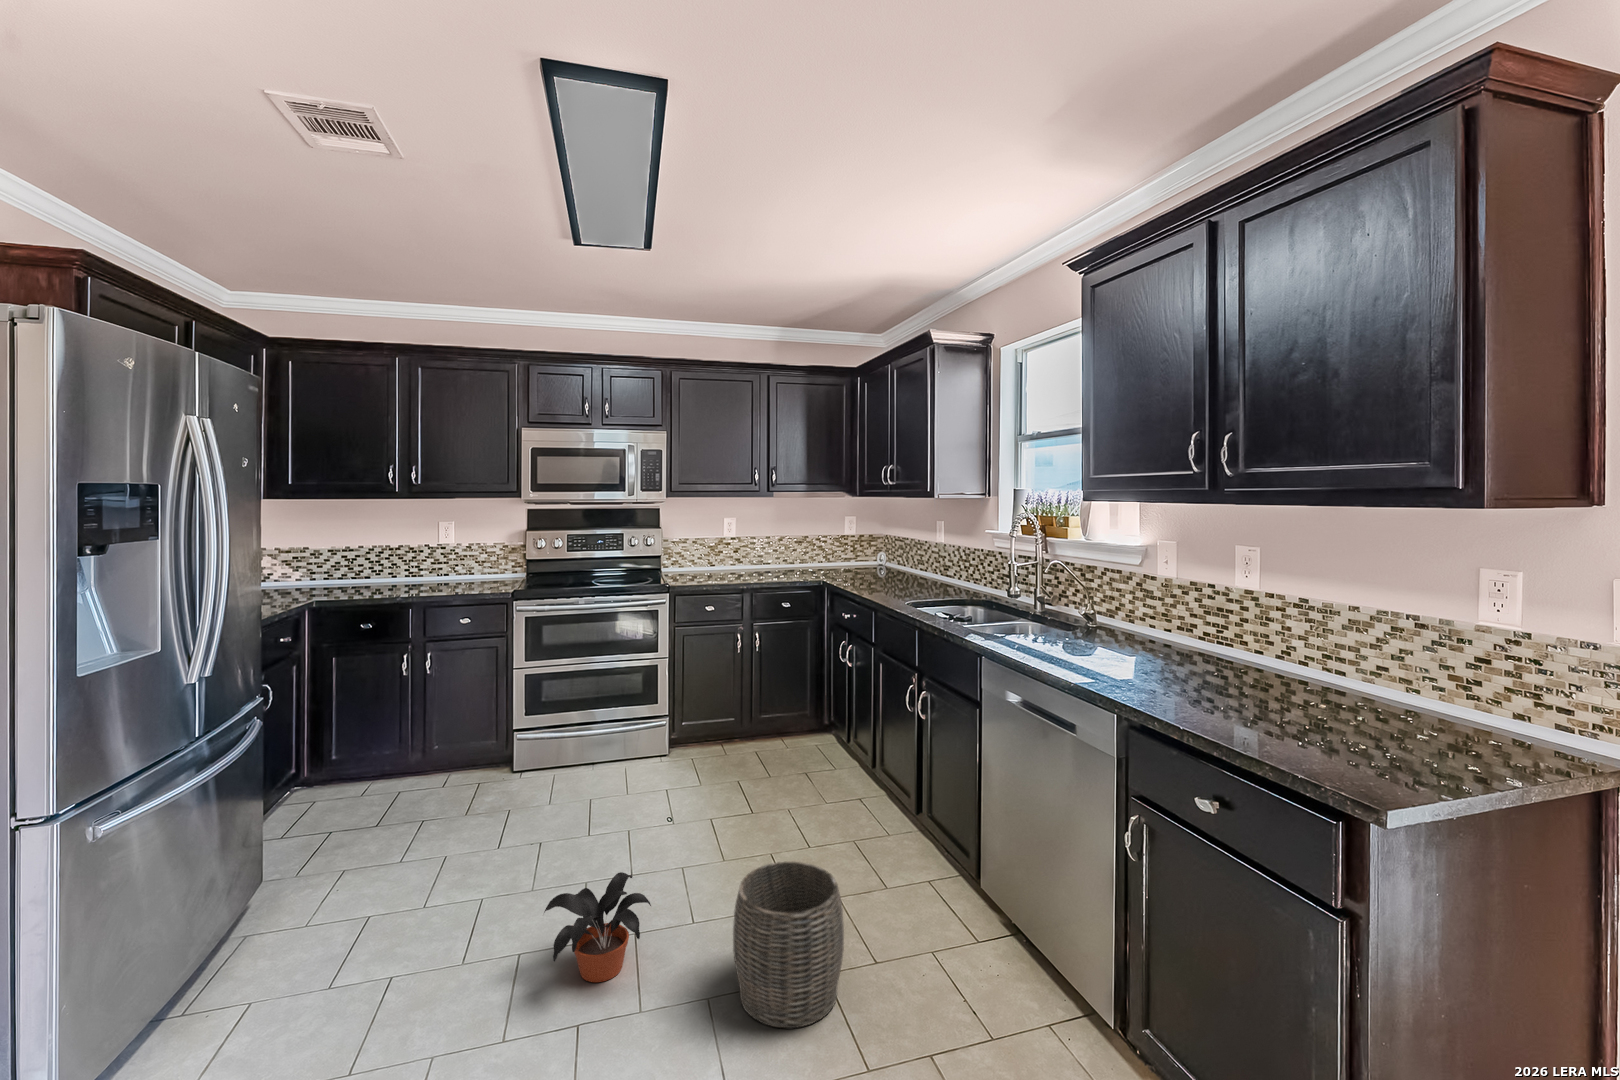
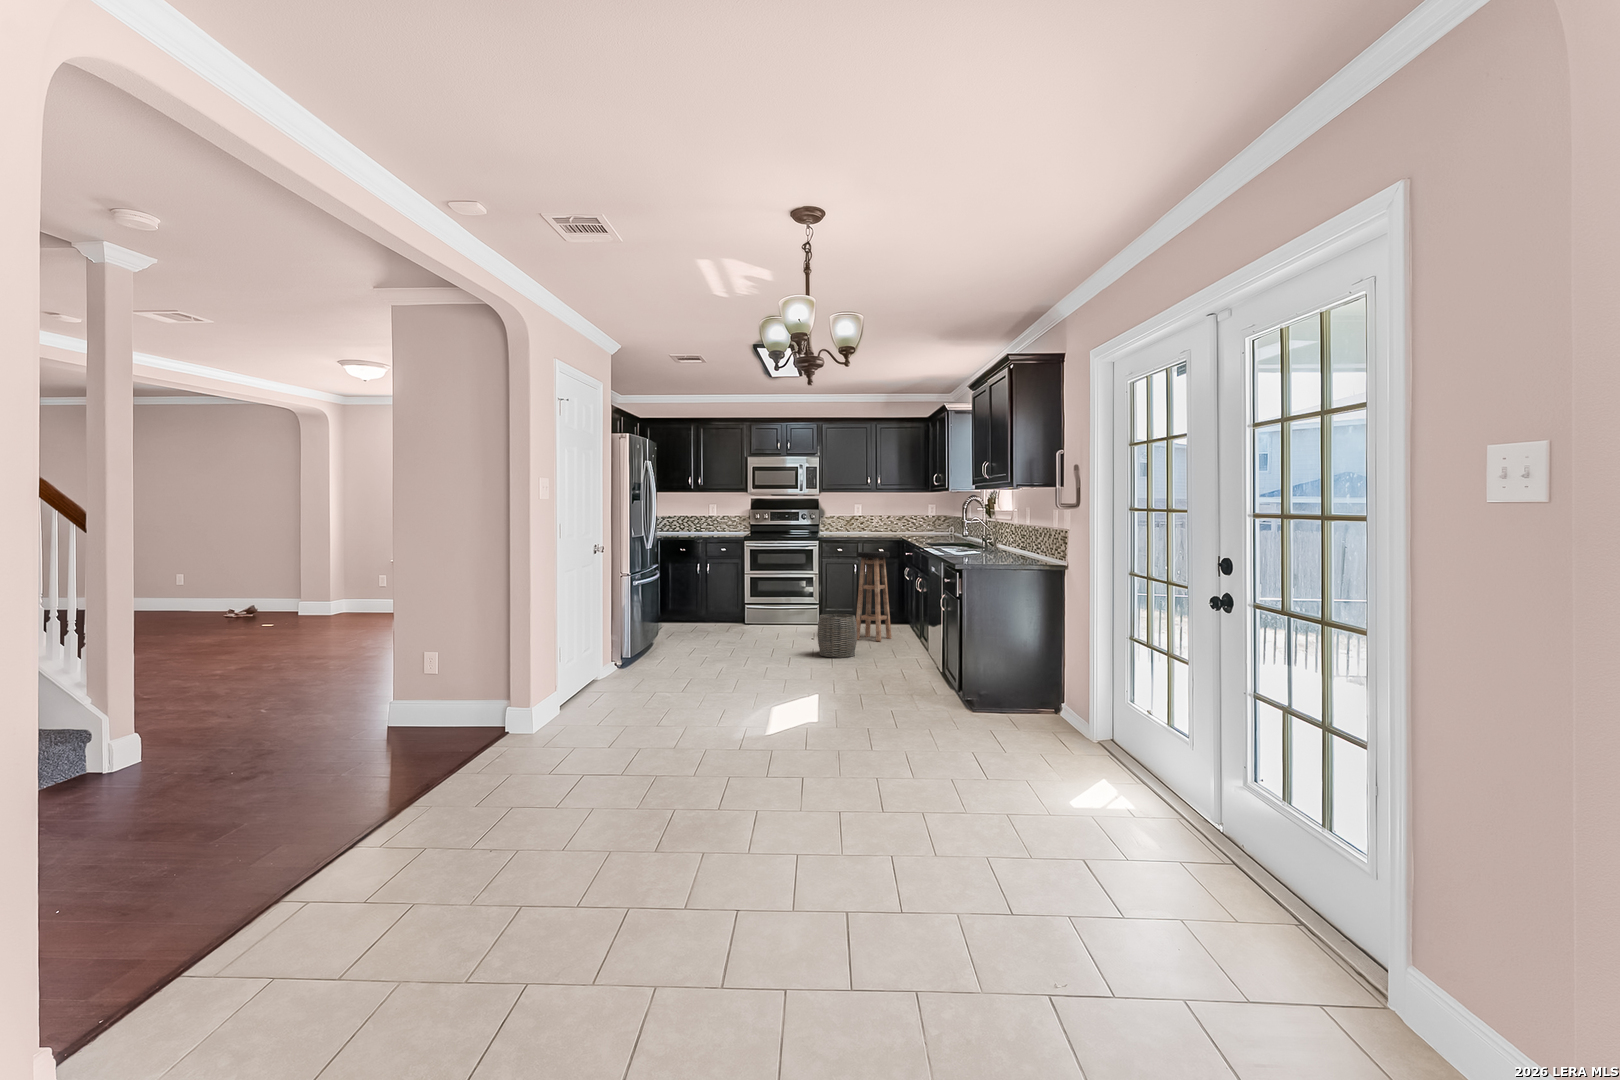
bar stool: none [780,643,854,856] -> present [856,552,891,641]
potted plant: present [544,872,651,982] -> none [755,620,793,651]

